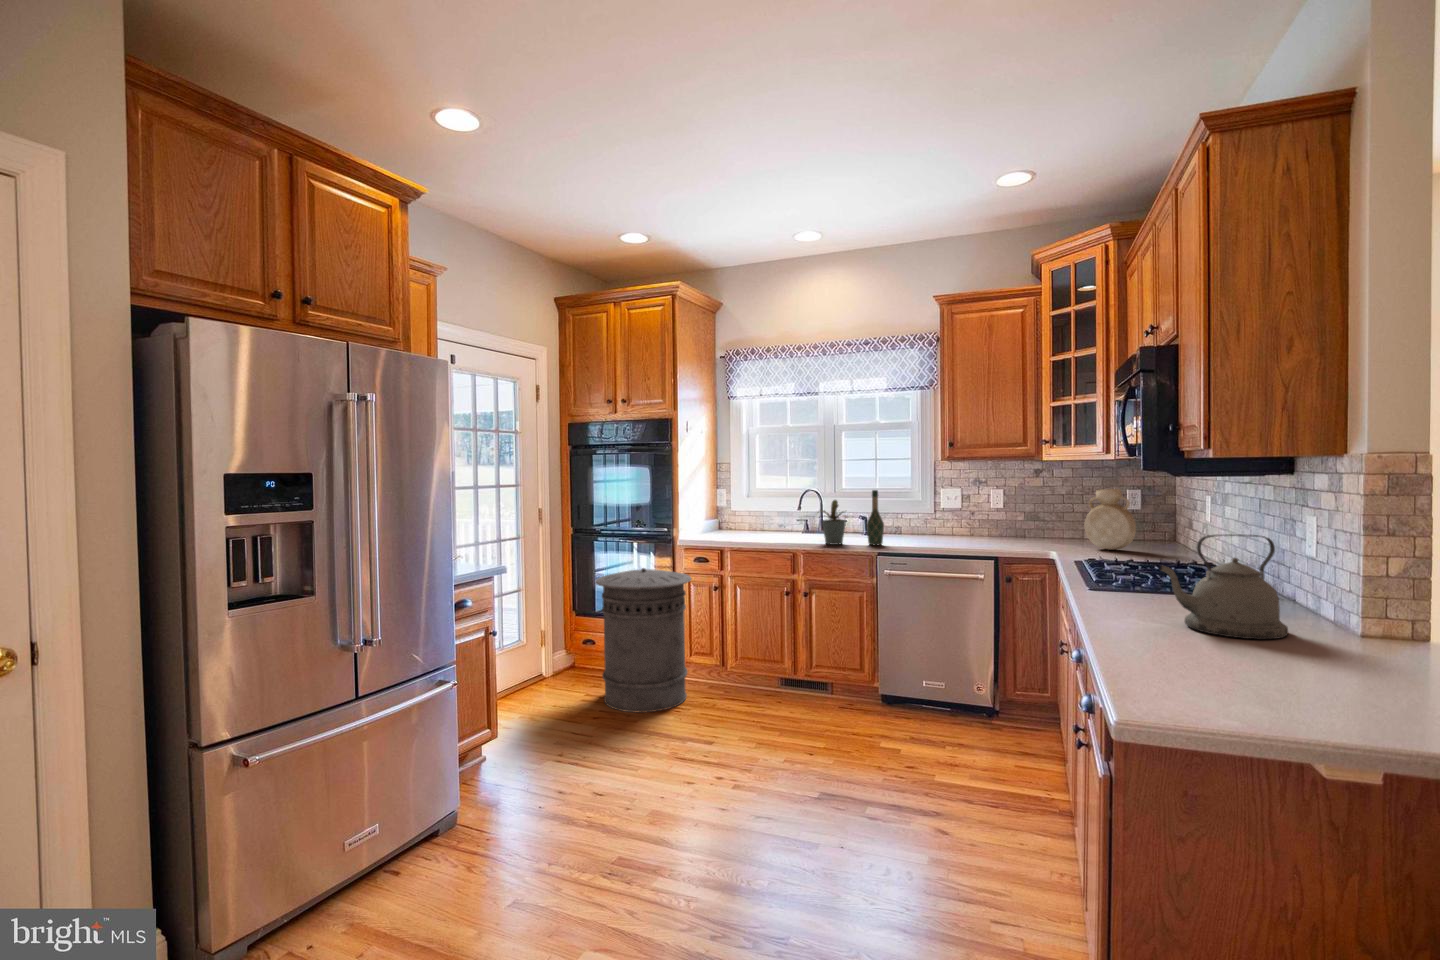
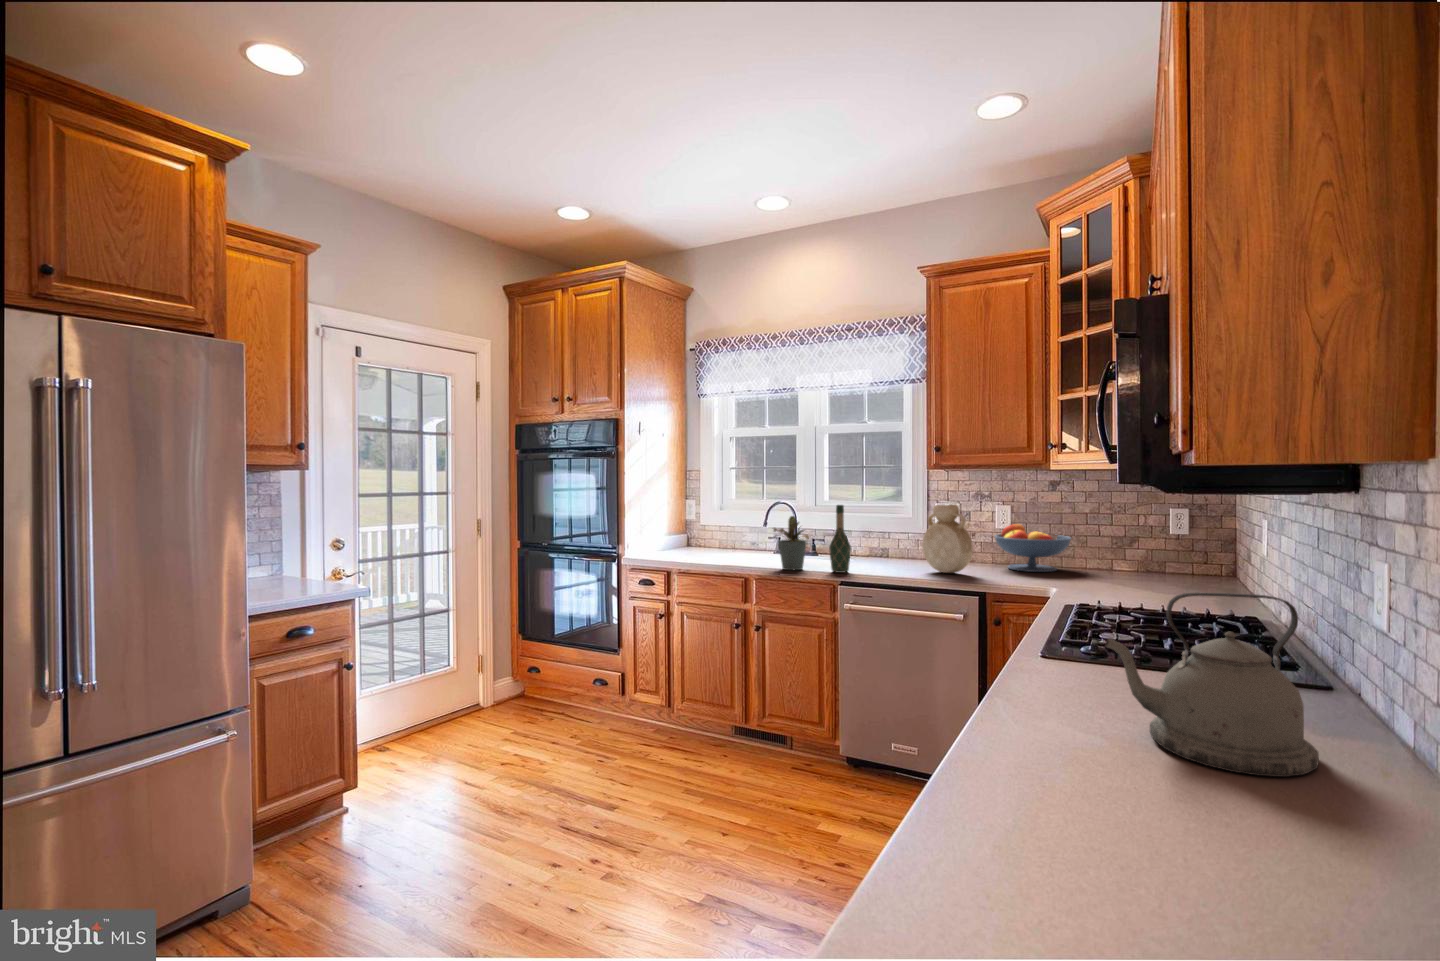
vase: present [1084,489,1136,550] -> present [922,504,973,573]
fruit bowl: none [993,503,1054,541] -> present [994,524,1071,572]
trash can: present [595,568,692,713] -> none [514,592,628,763]

